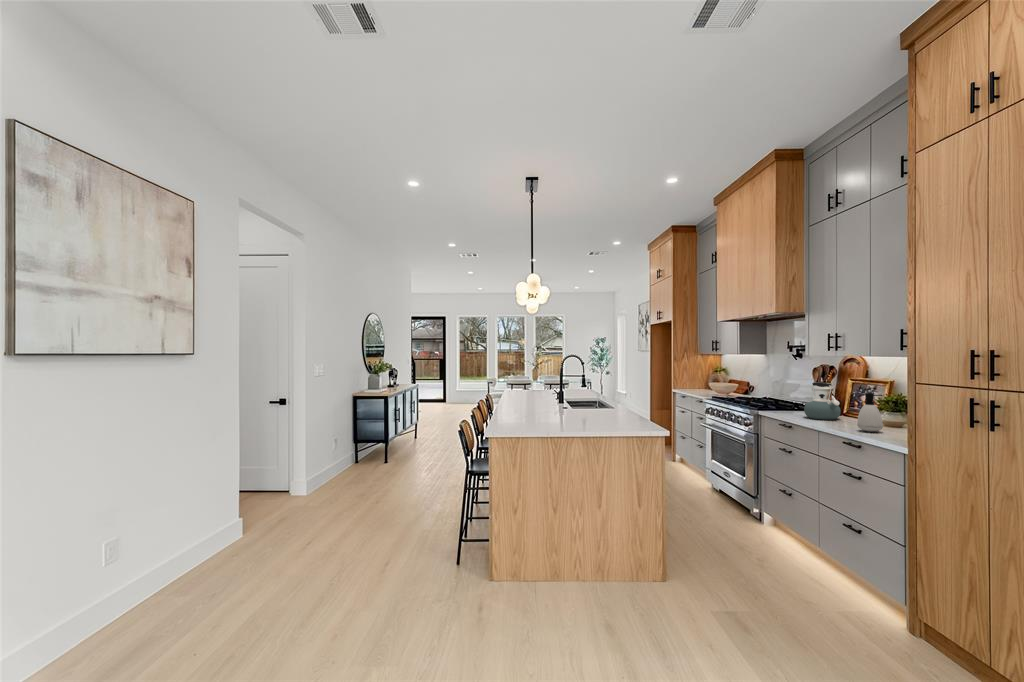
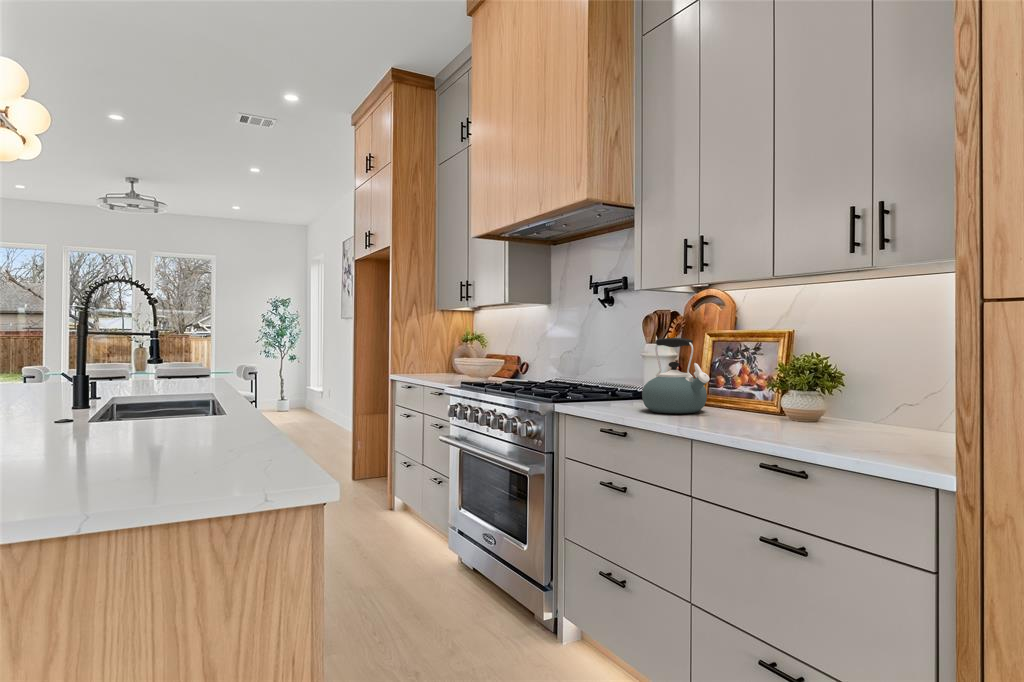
soap dispenser: present [857,393,883,432] -> none [761,349,808,432]

